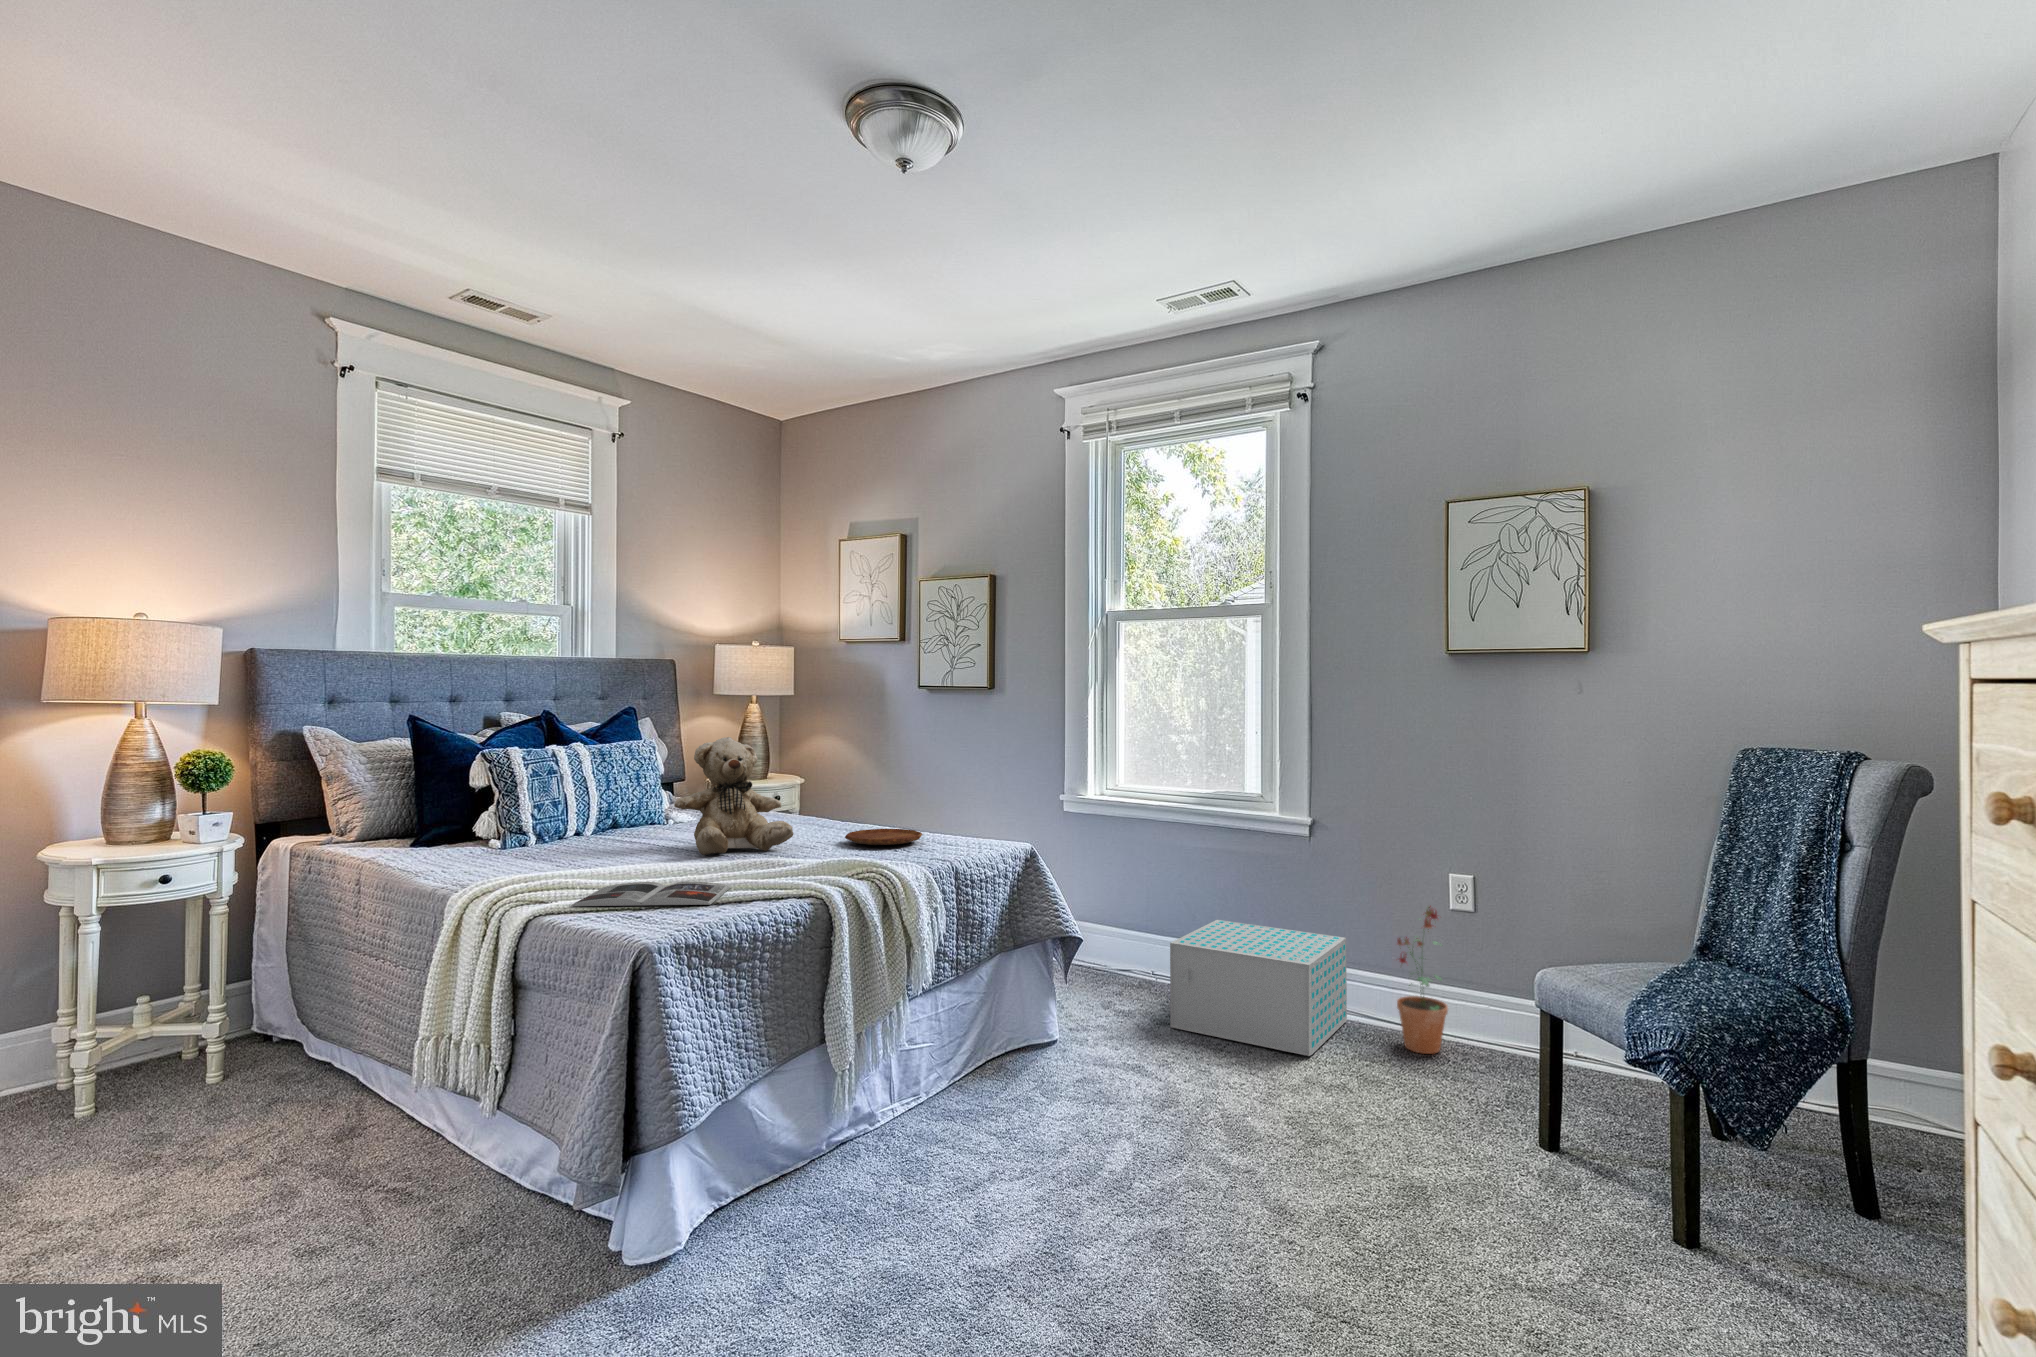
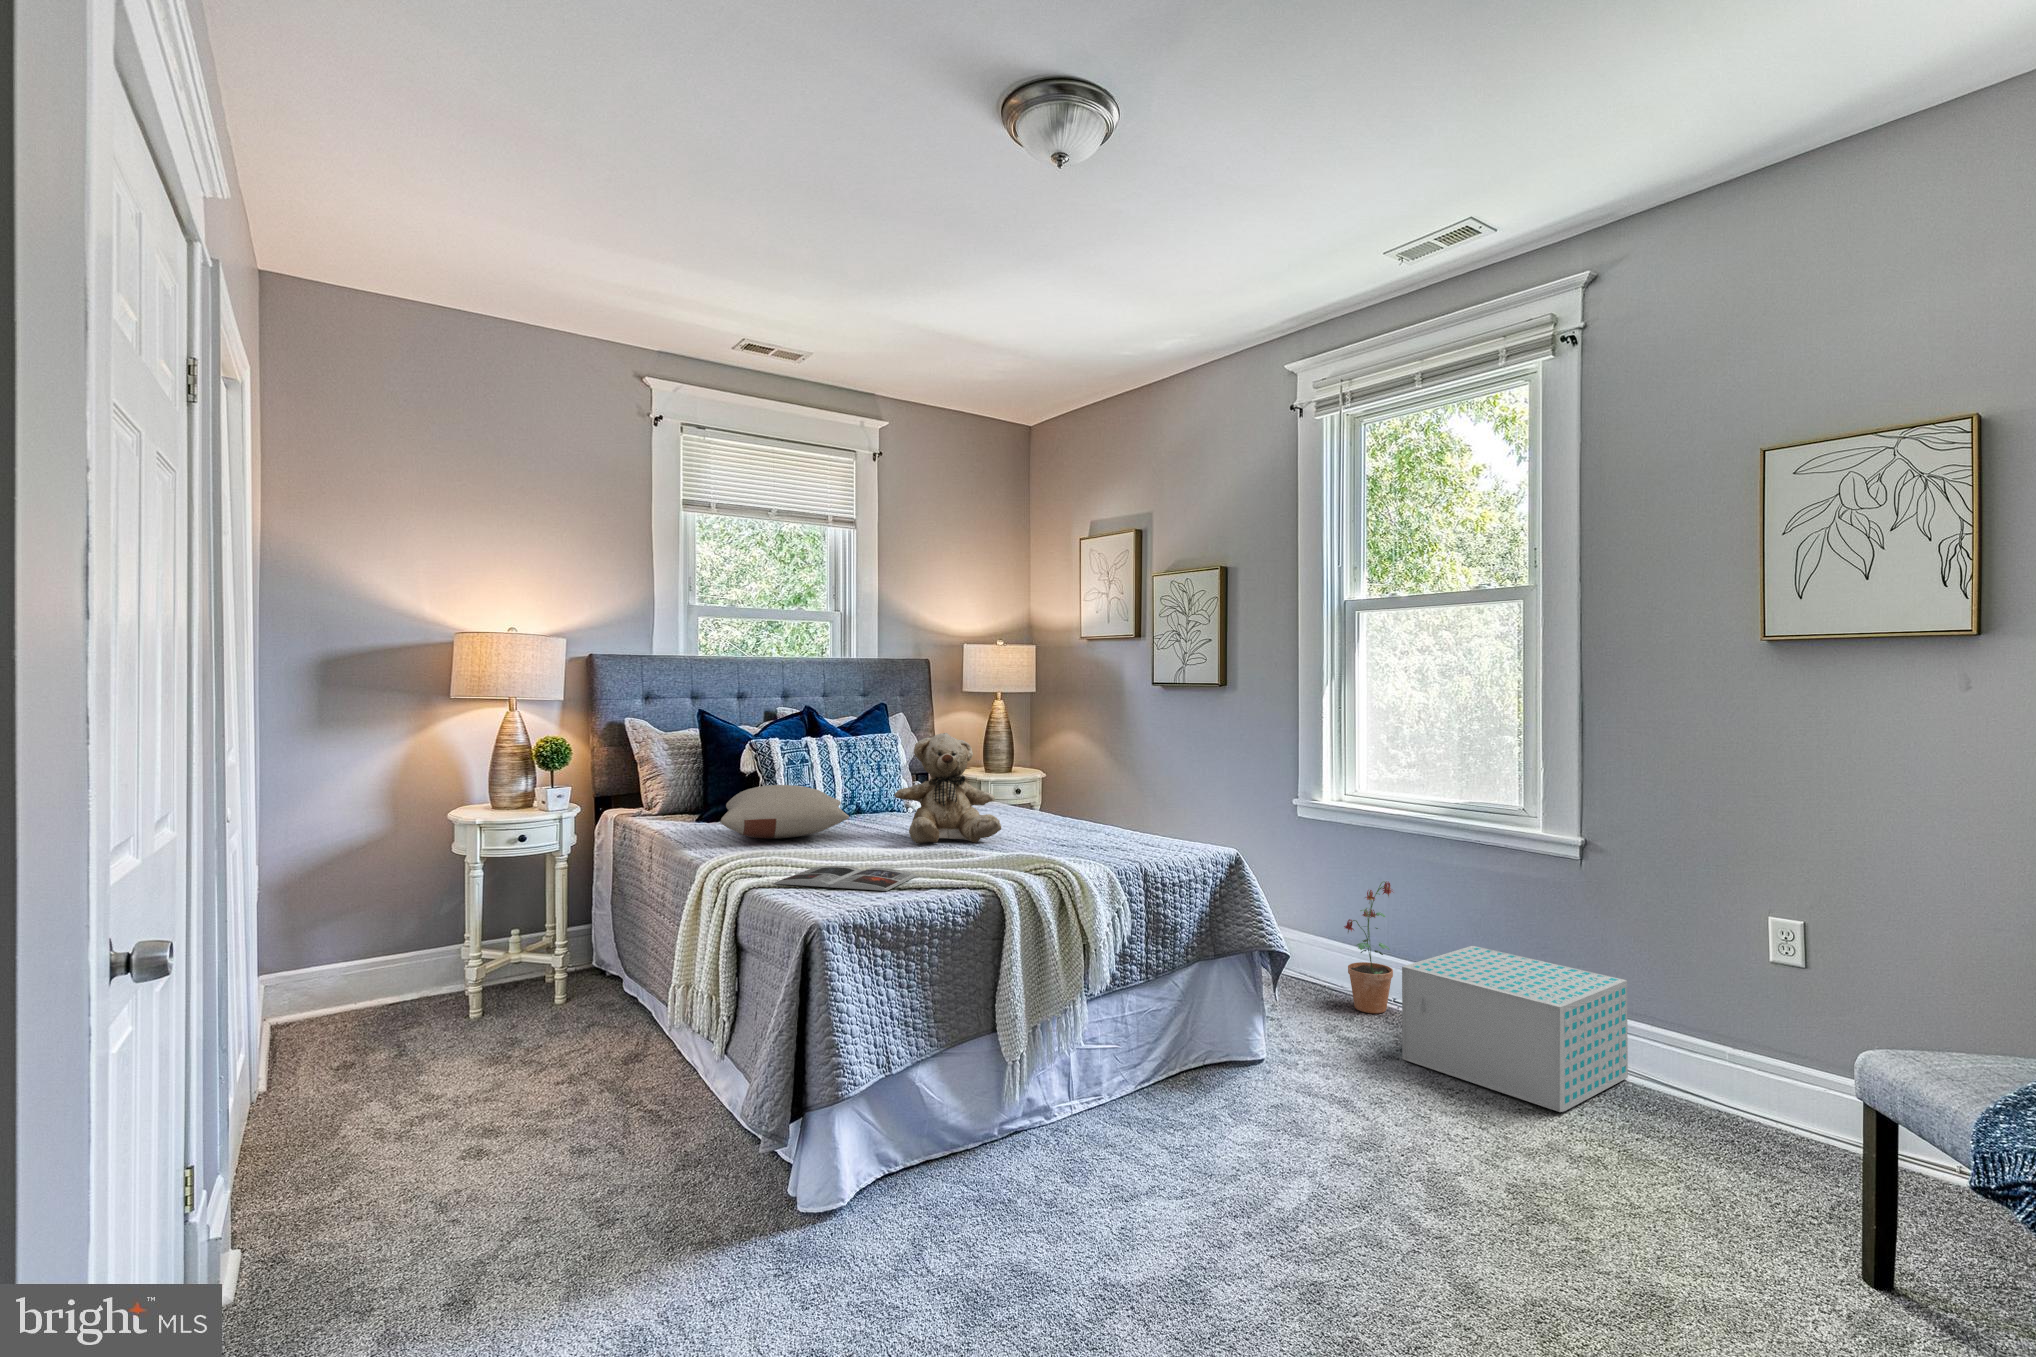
pillow: none [459,798,625,859] -> present [721,785,849,839]
tray: present [845,829,922,845] -> none [1053,826,1130,843]
potted plant: present [1397,906,1448,1054] -> present [1344,881,1393,1013]

